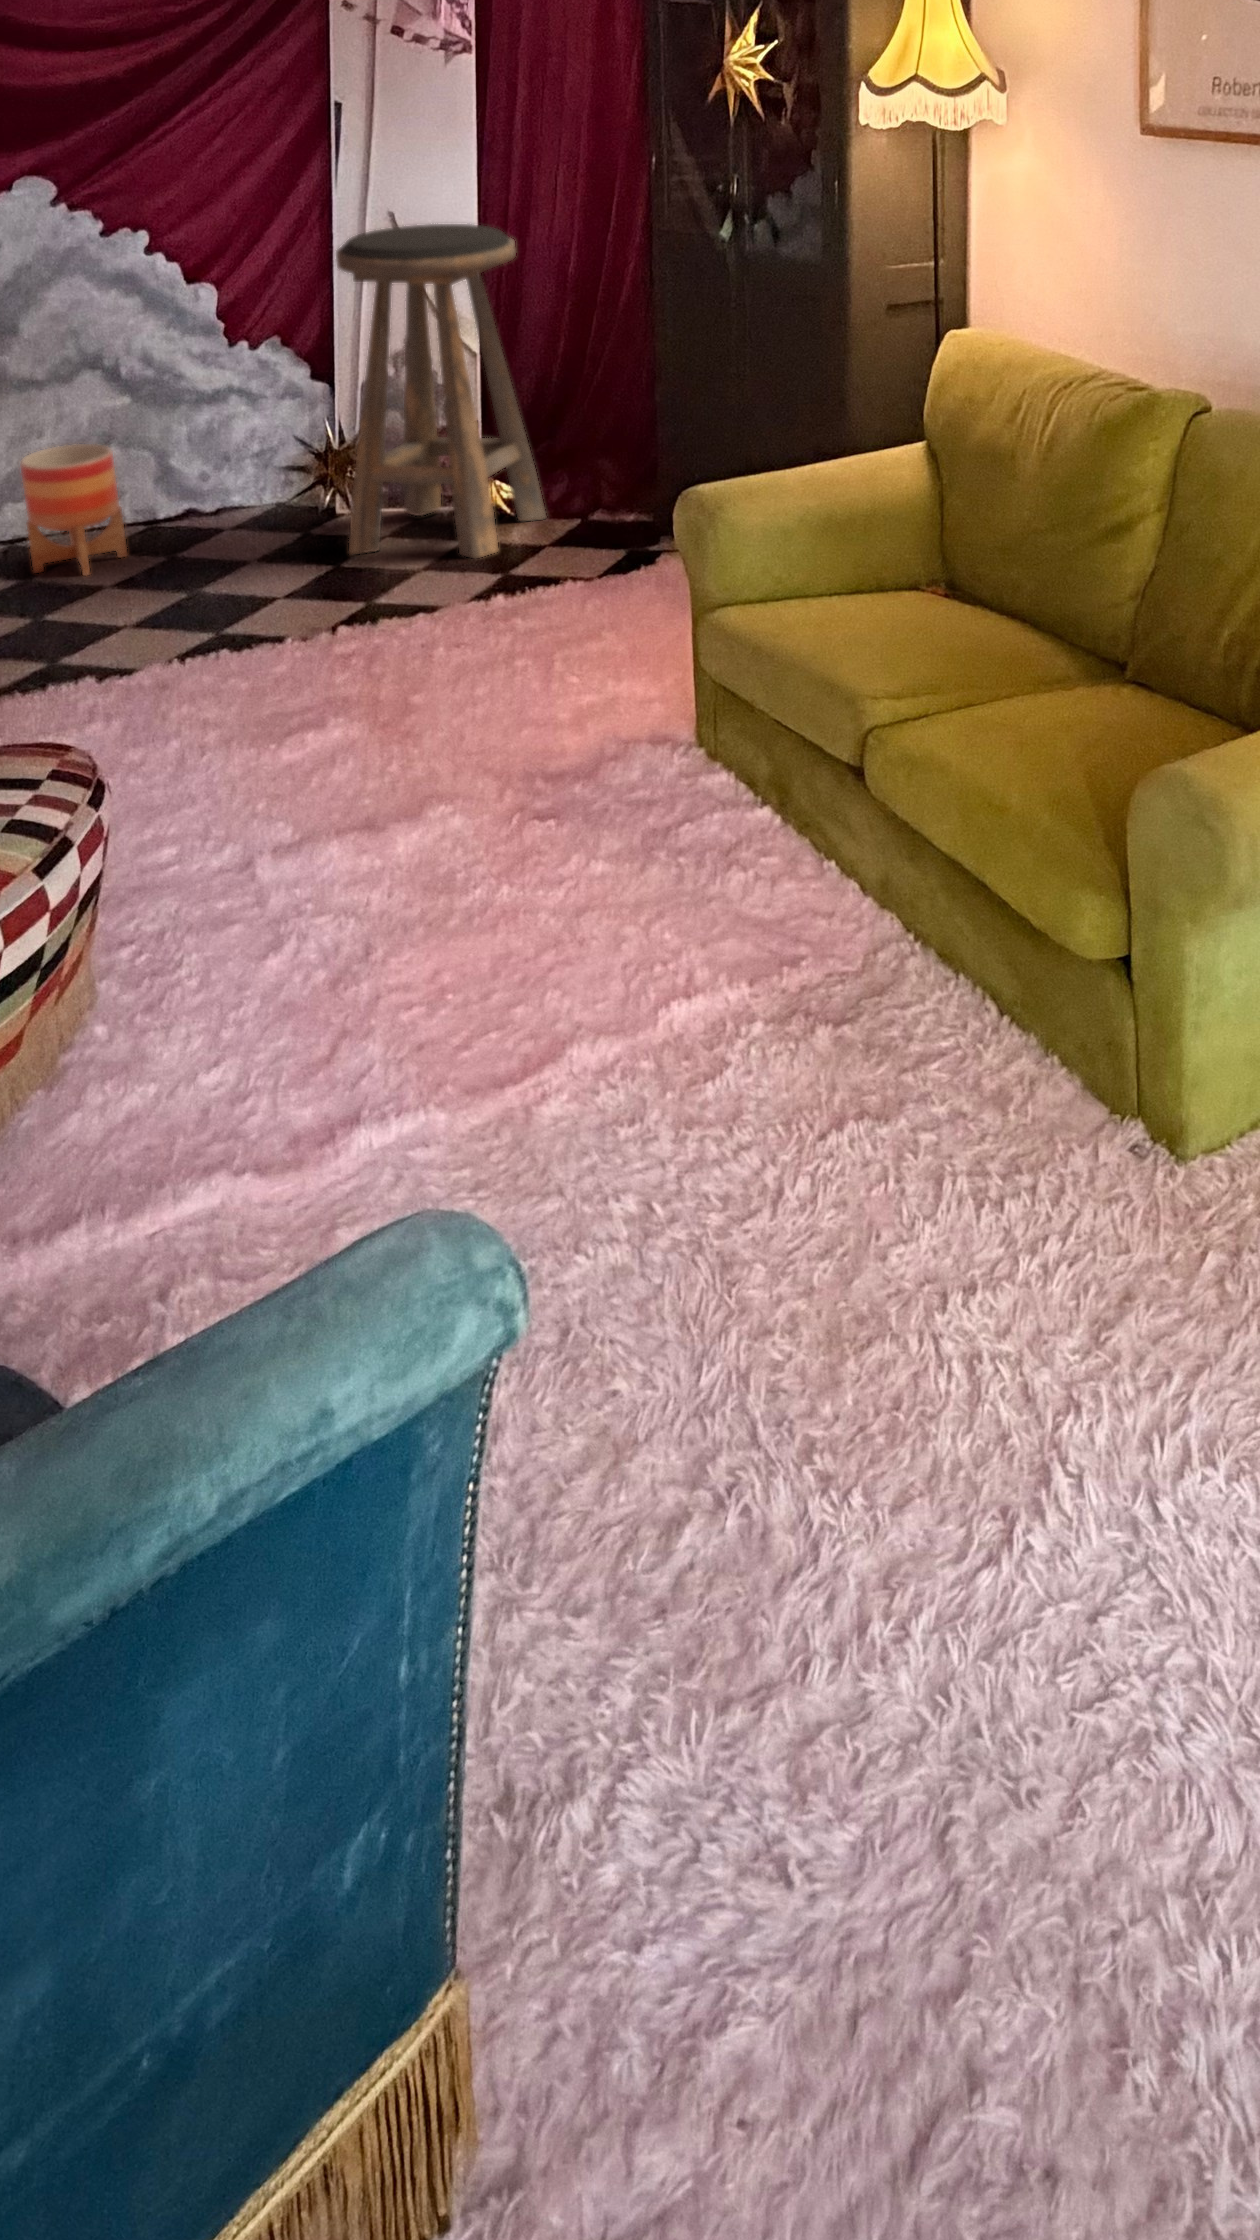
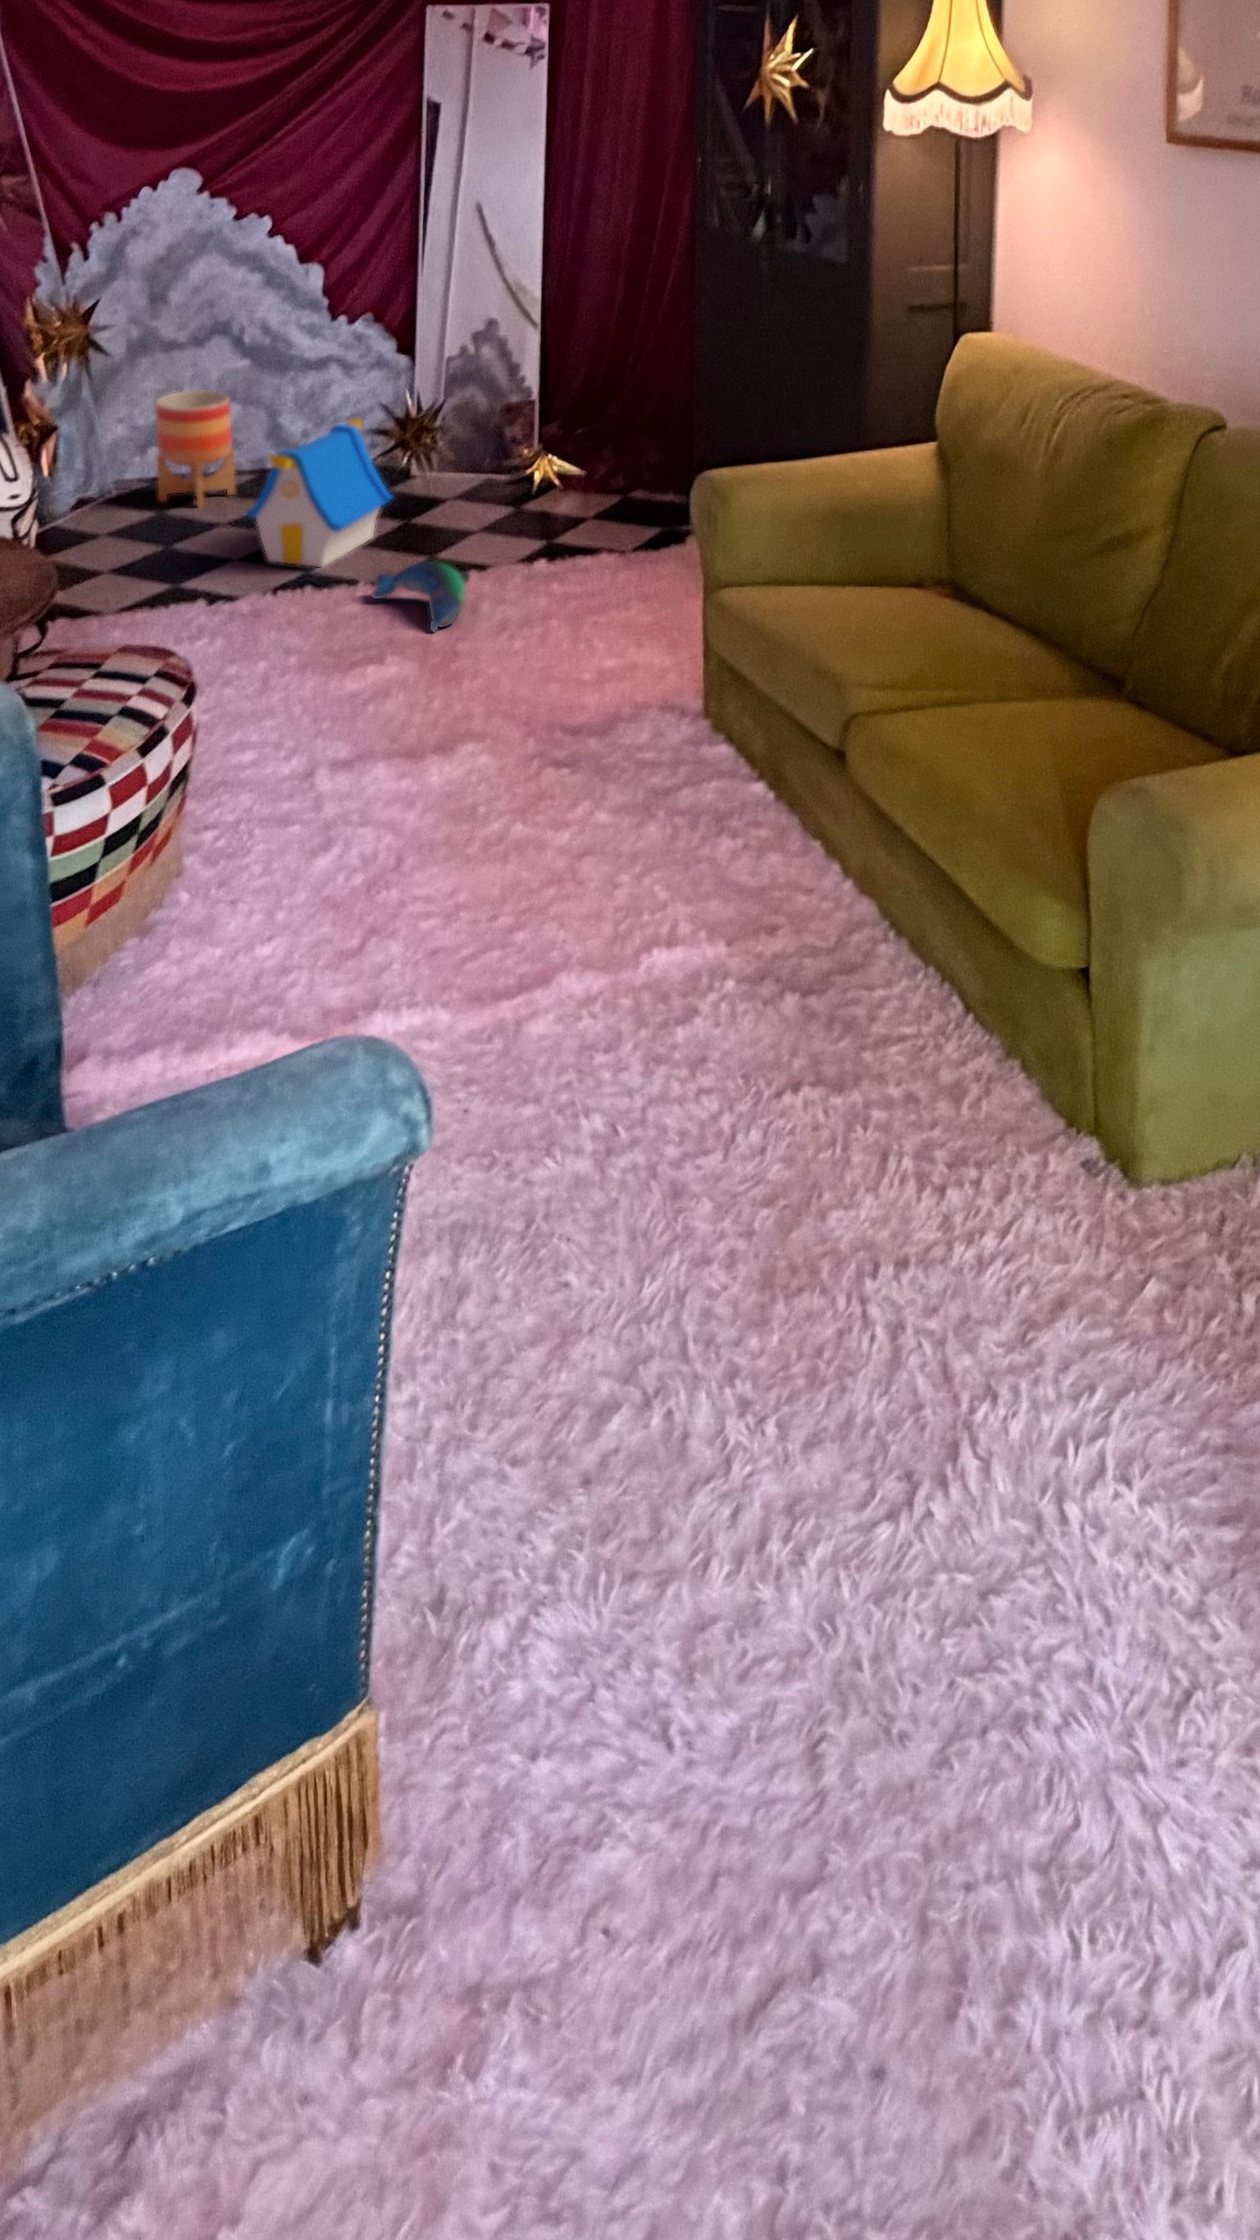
stool: present [336,224,546,558] -> none [420,211,600,529]
toy house: none [143,461,319,630] -> present [247,419,392,567]
plush toy: none [303,609,416,687] -> present [372,561,470,632]

